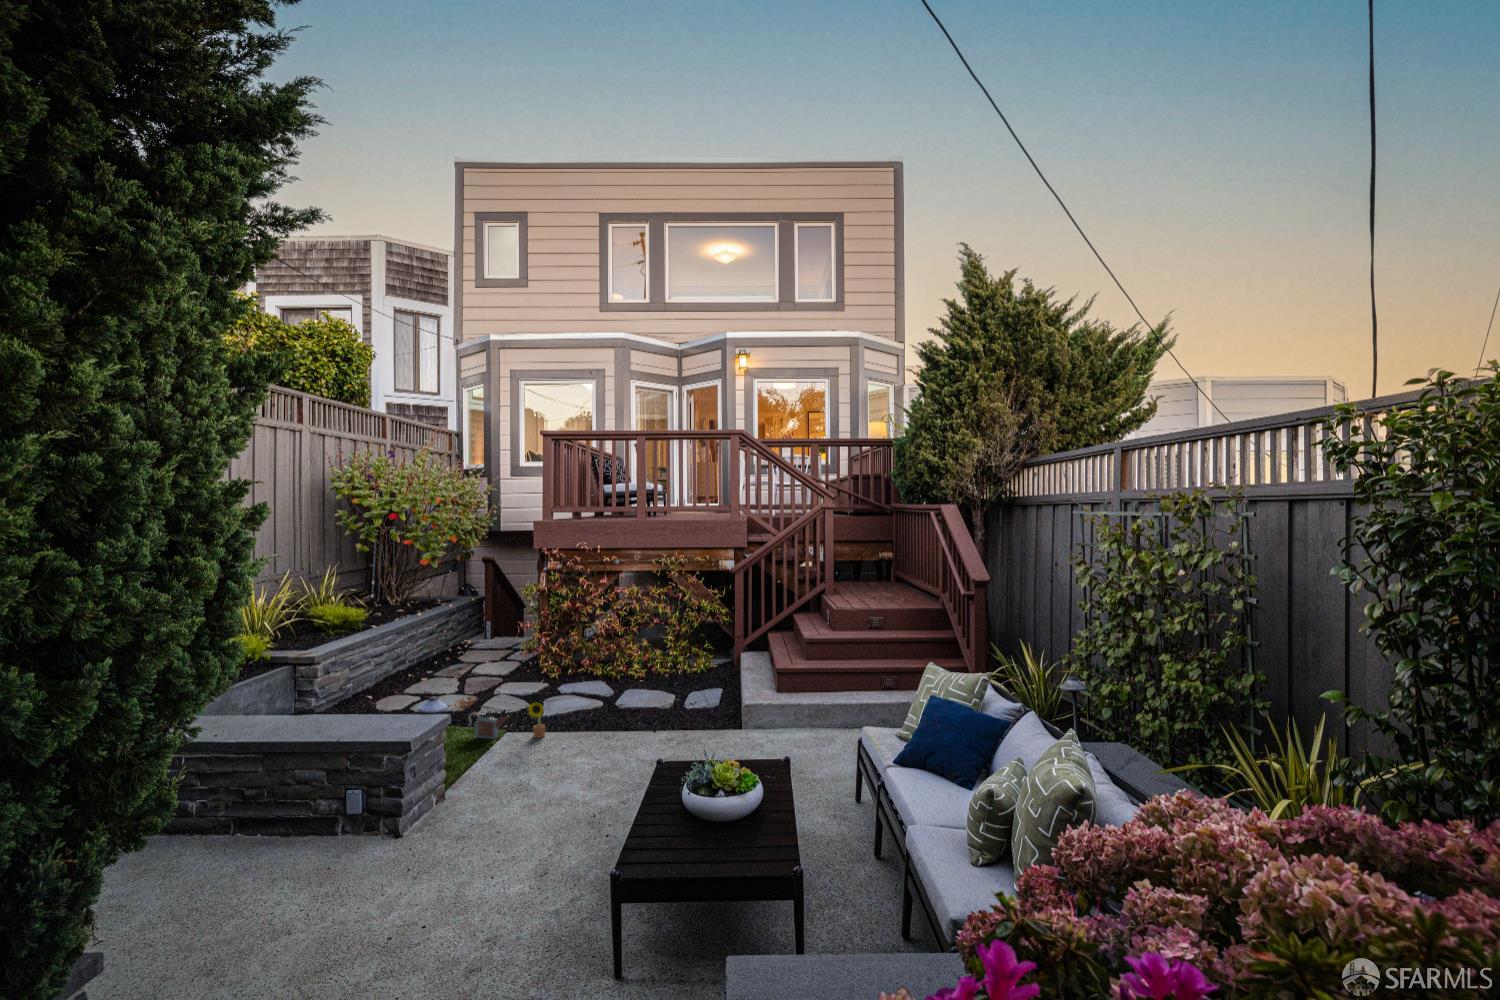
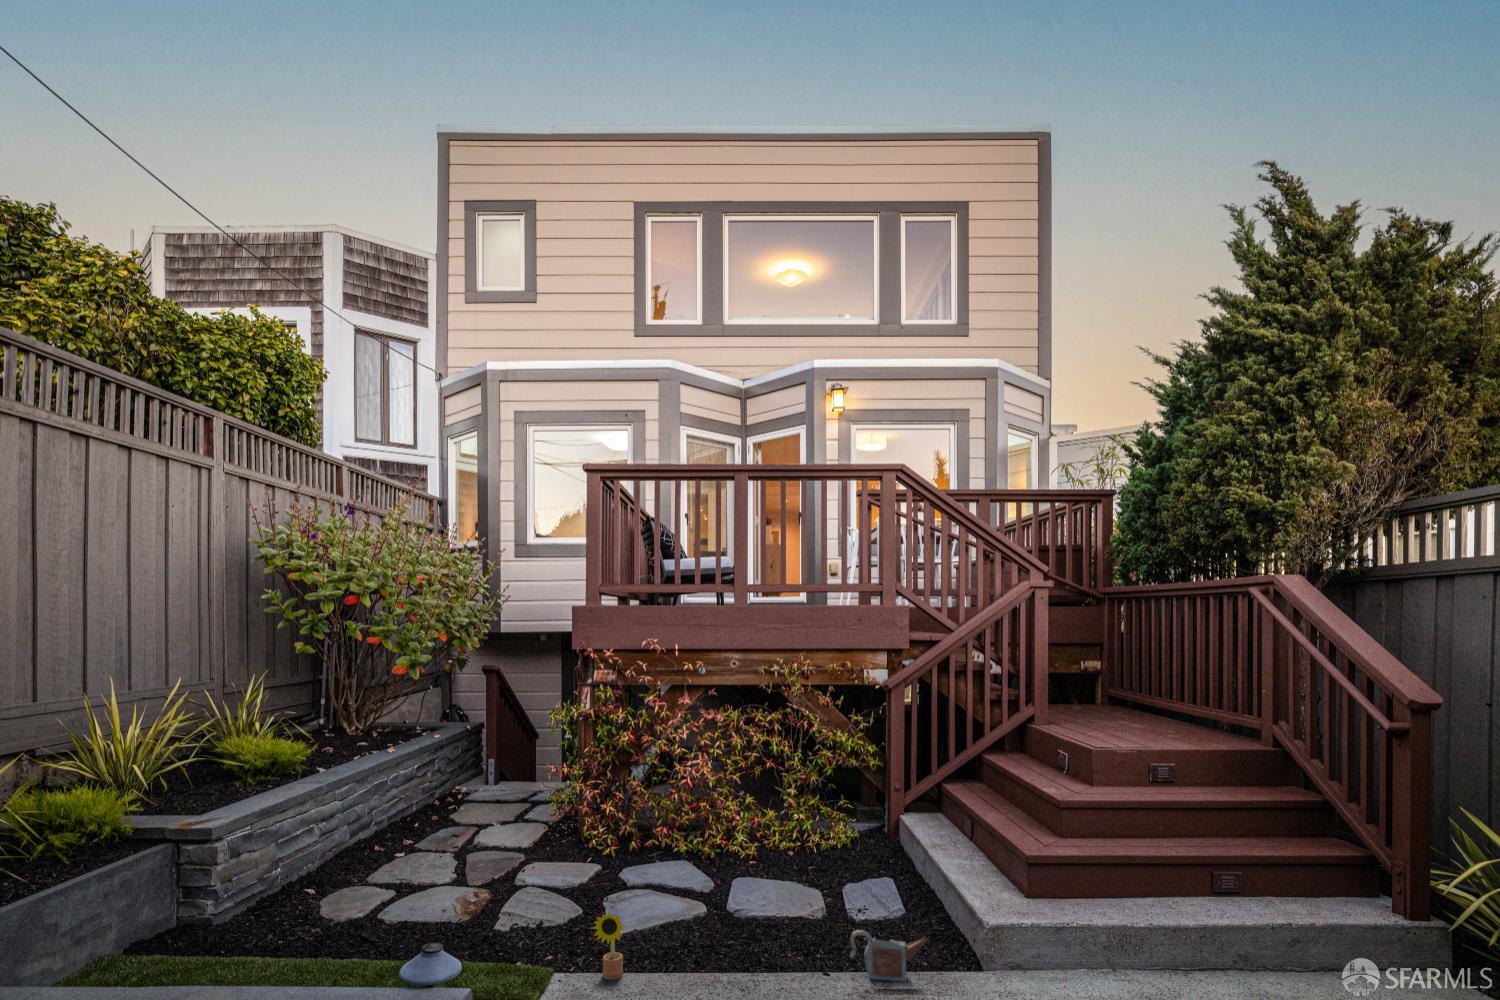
watering can: present [468,712,508,739] -> present [850,930,929,981]

